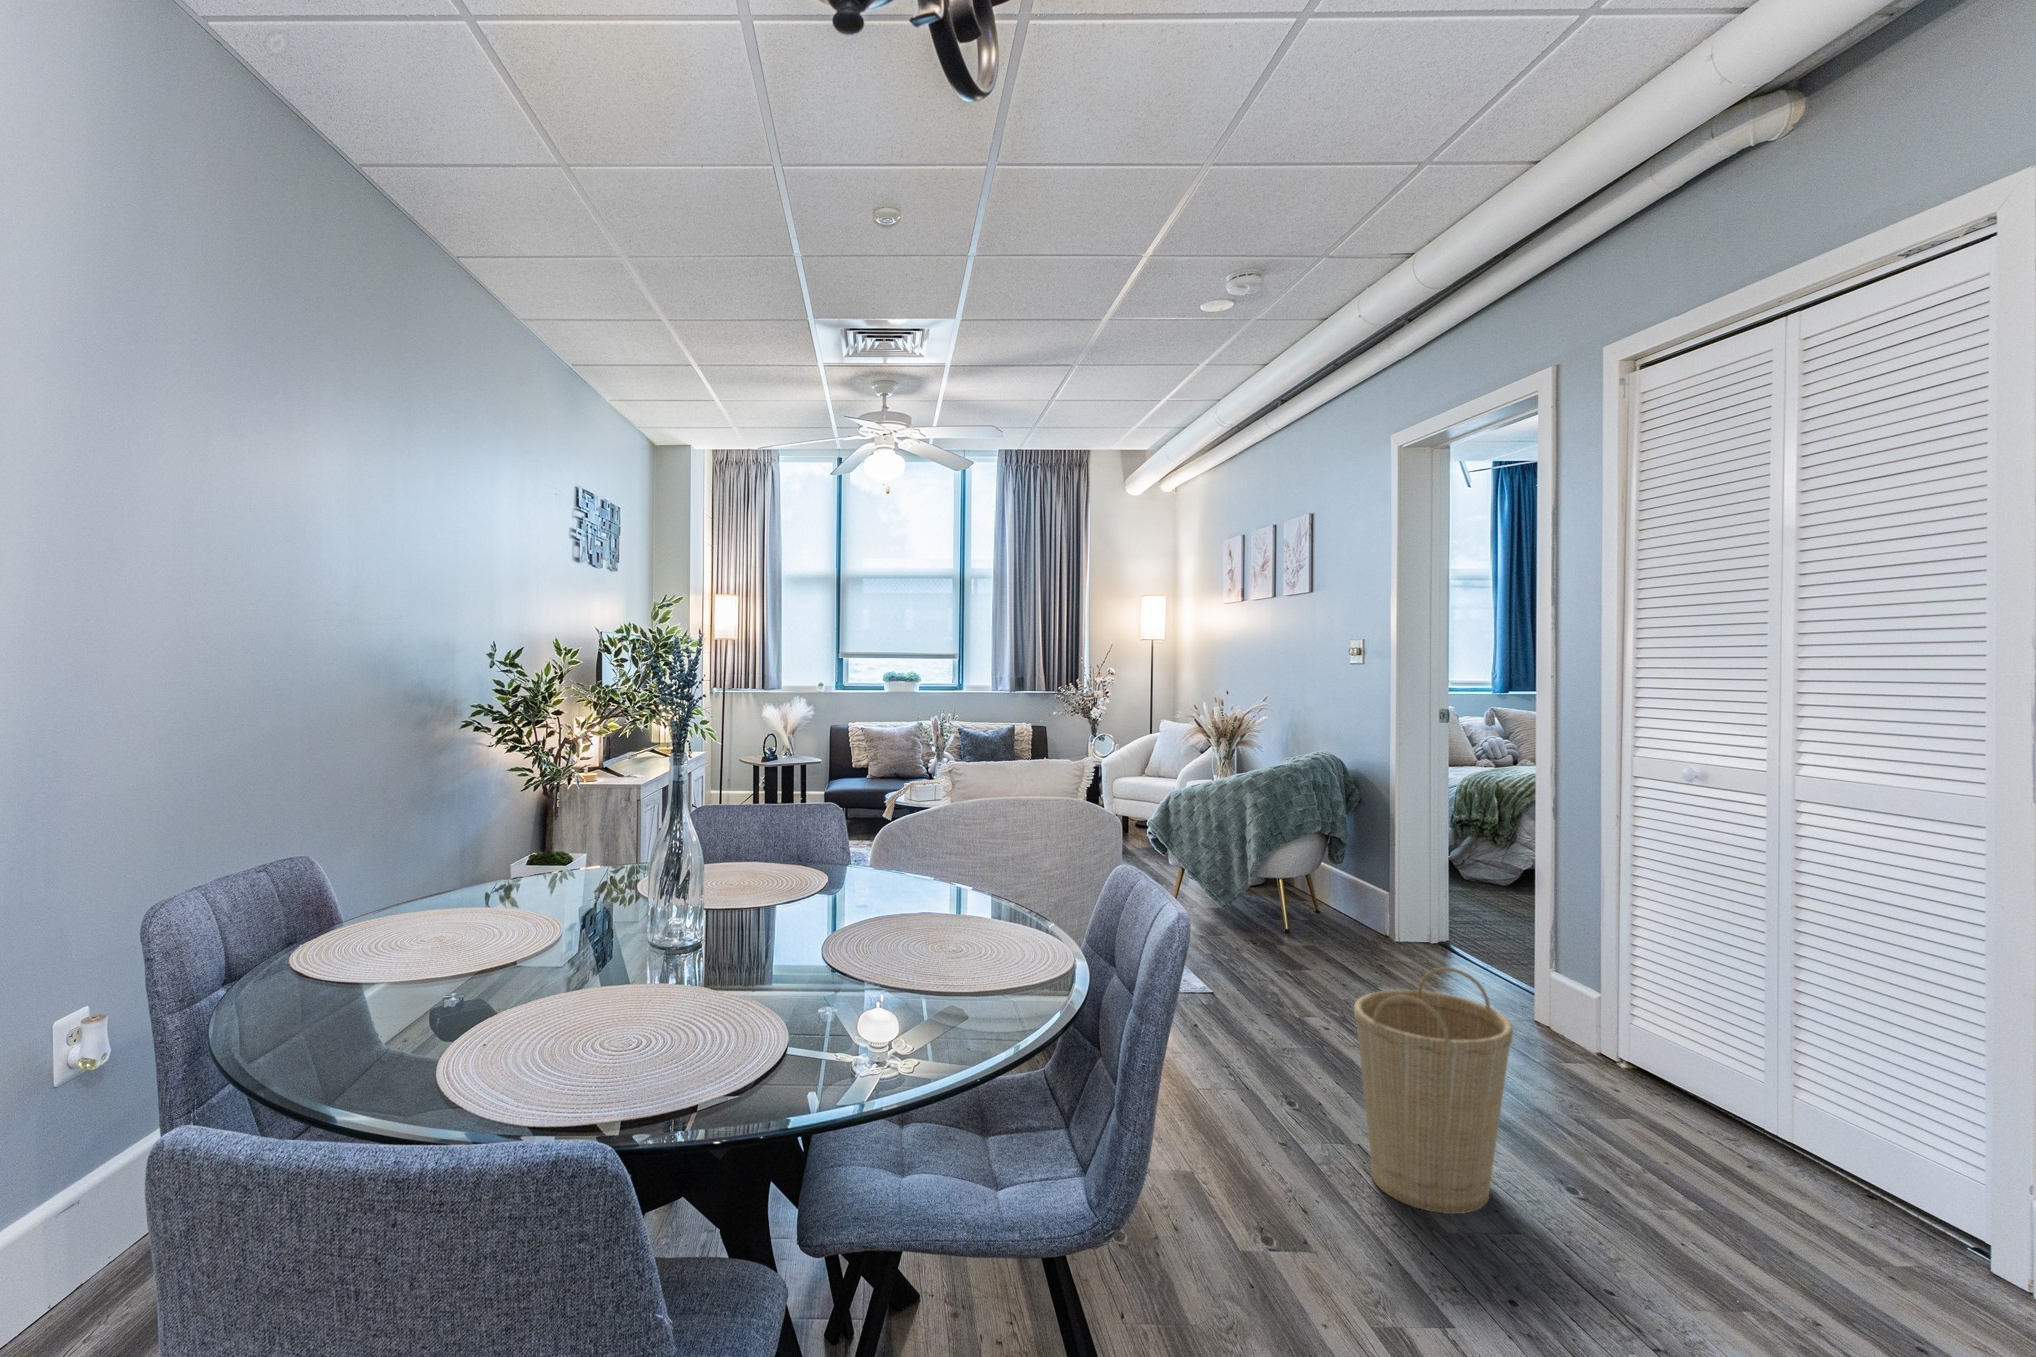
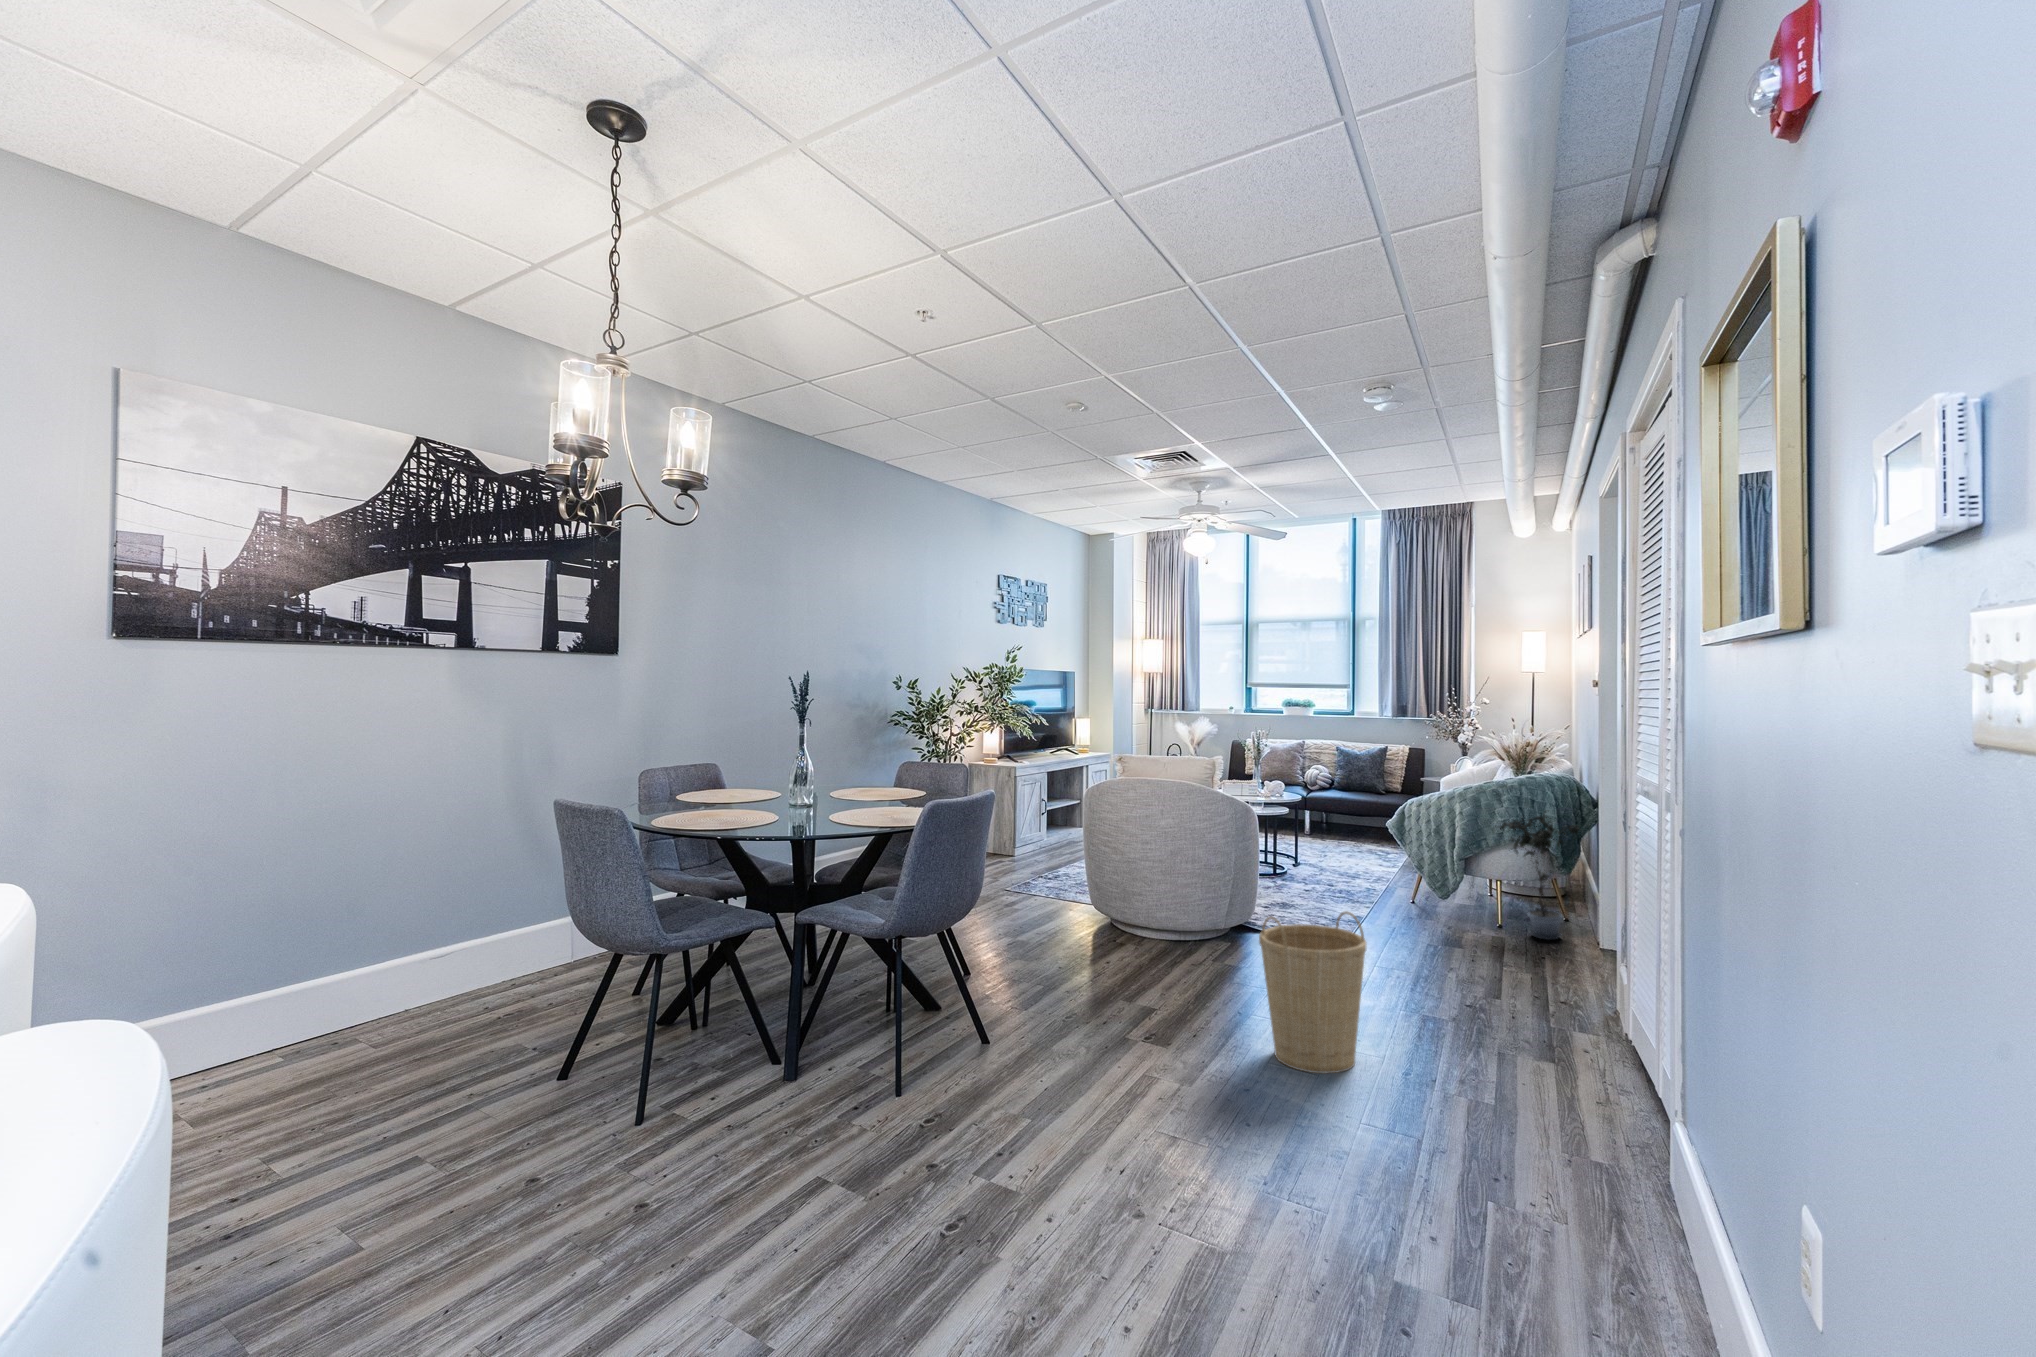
potted plant: none [1284,797,1367,937] -> present [1492,815,1580,940]

